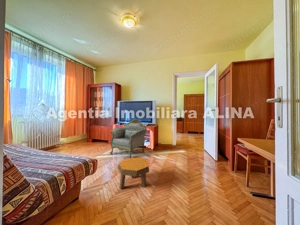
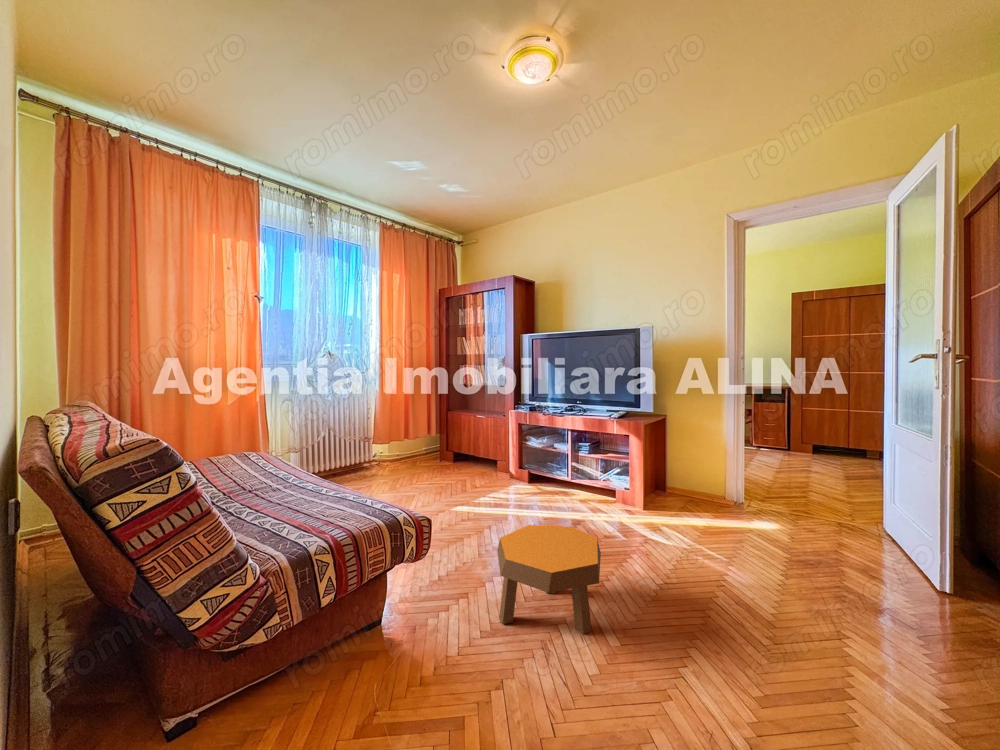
armchair: present [110,119,147,158] -> none [495,391,615,525]

